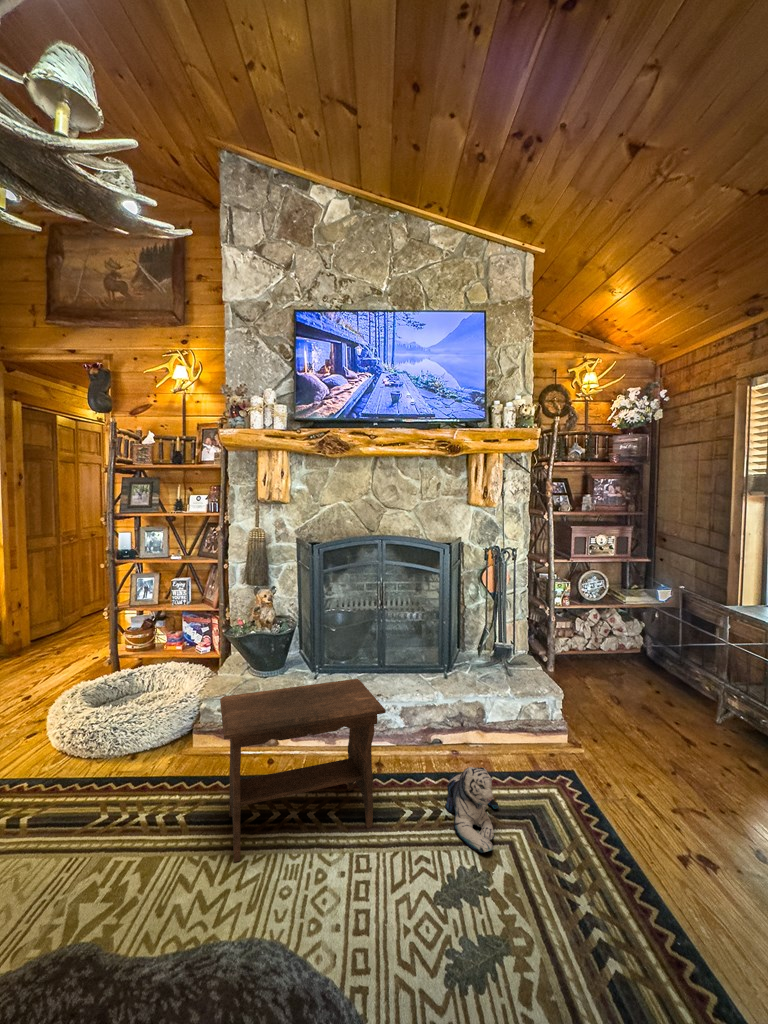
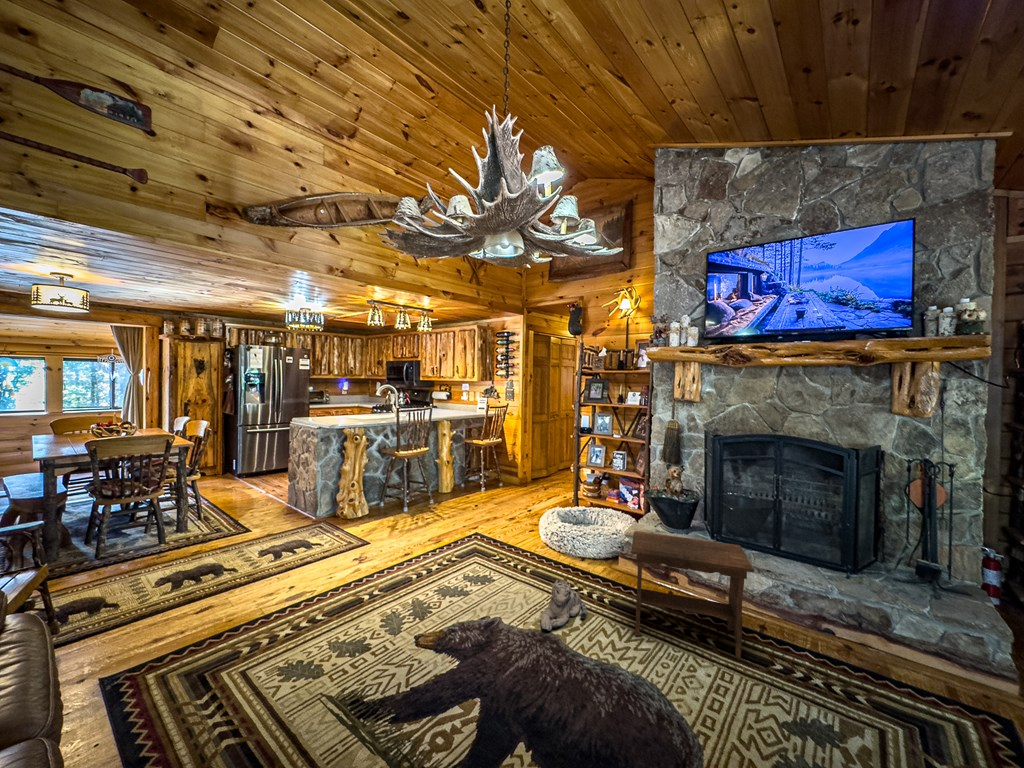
plush toy: present [445,767,498,853] -> present [541,580,587,631]

